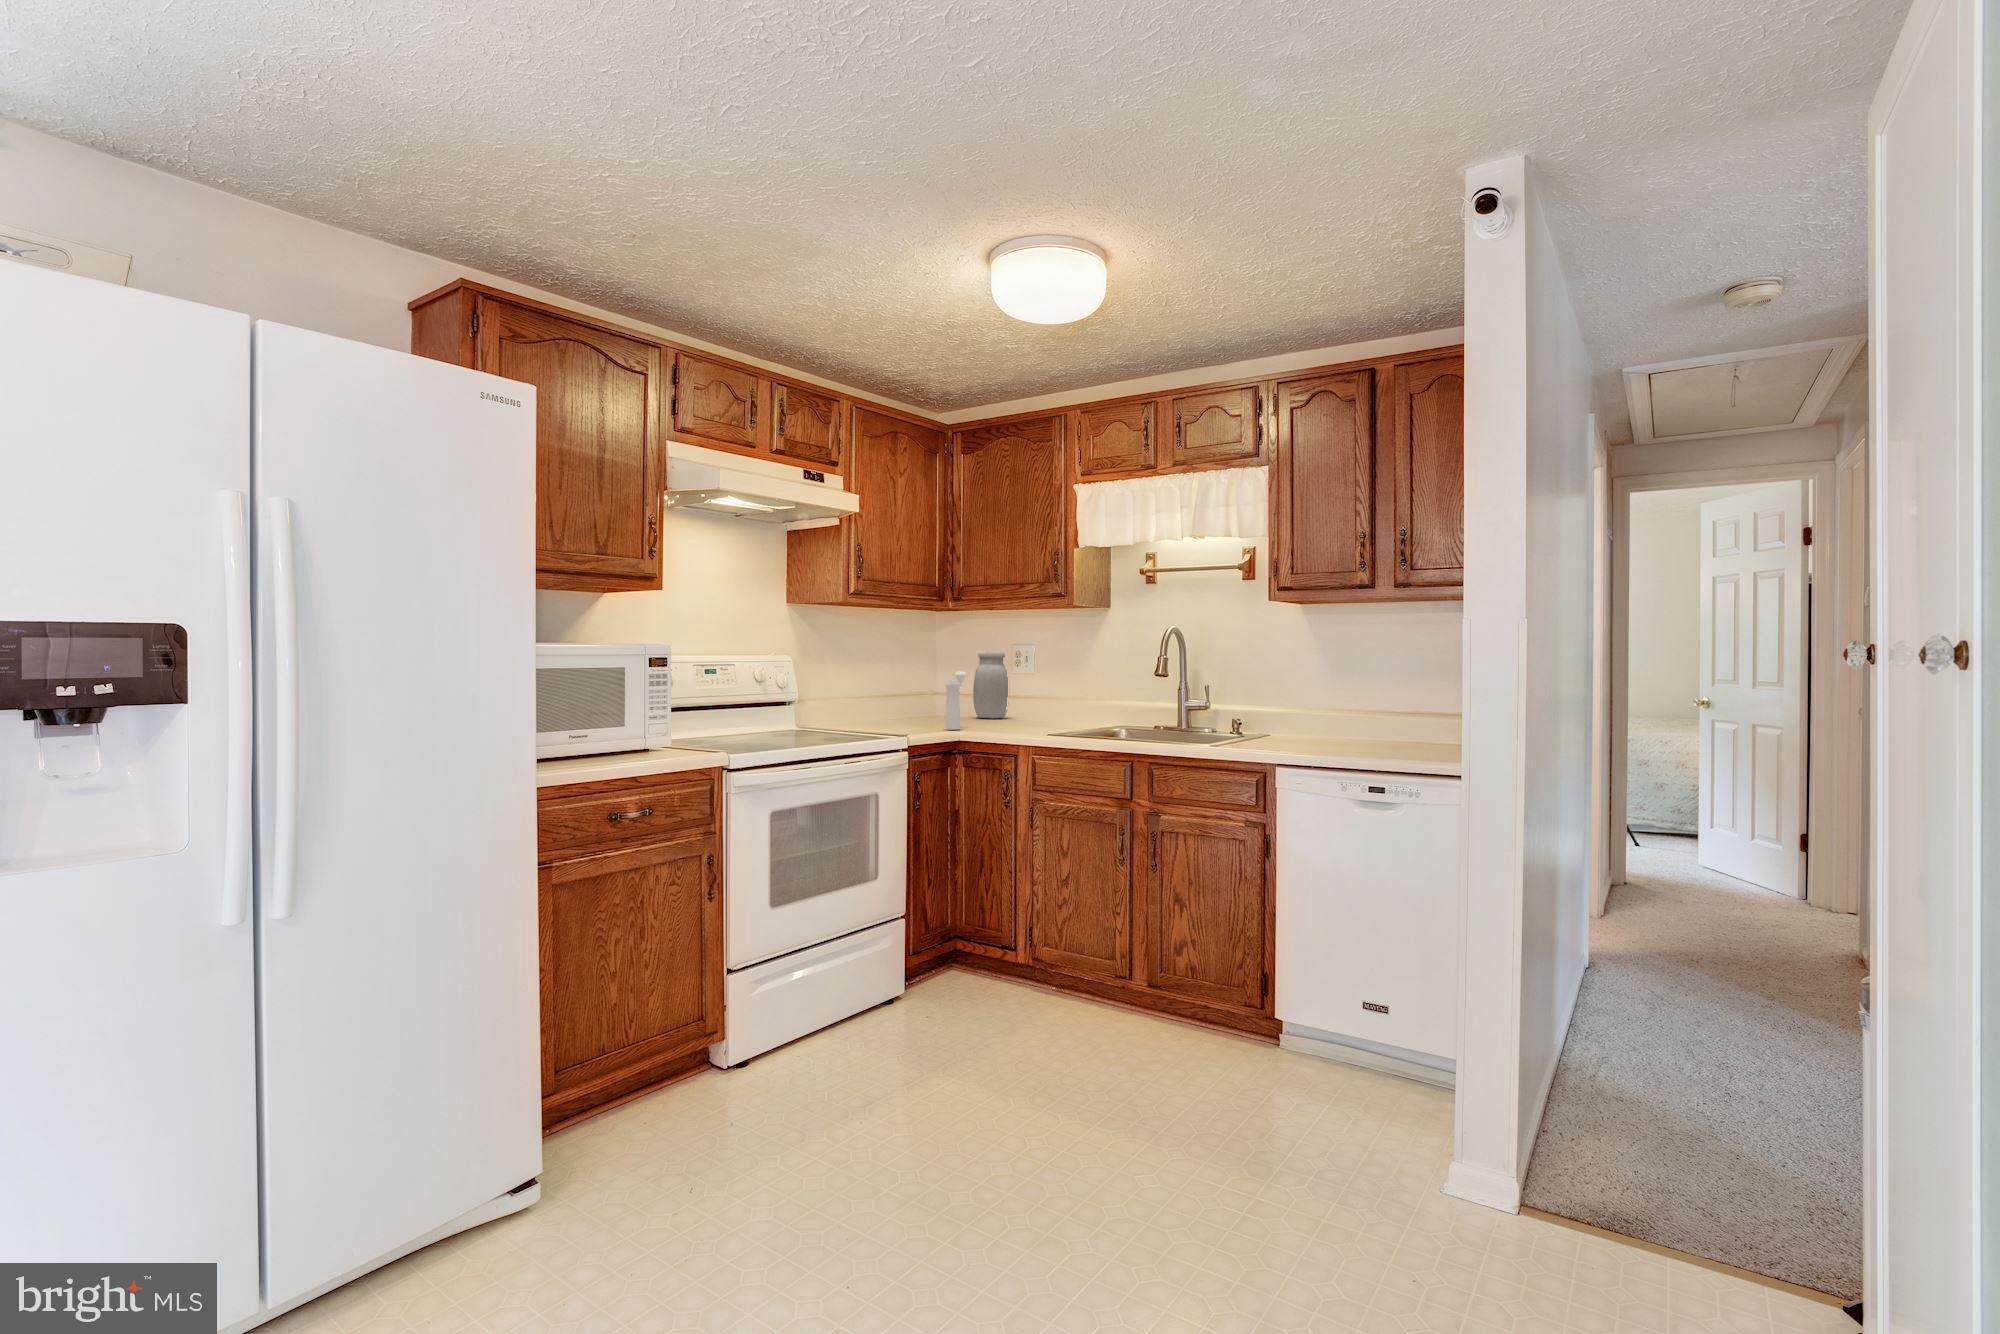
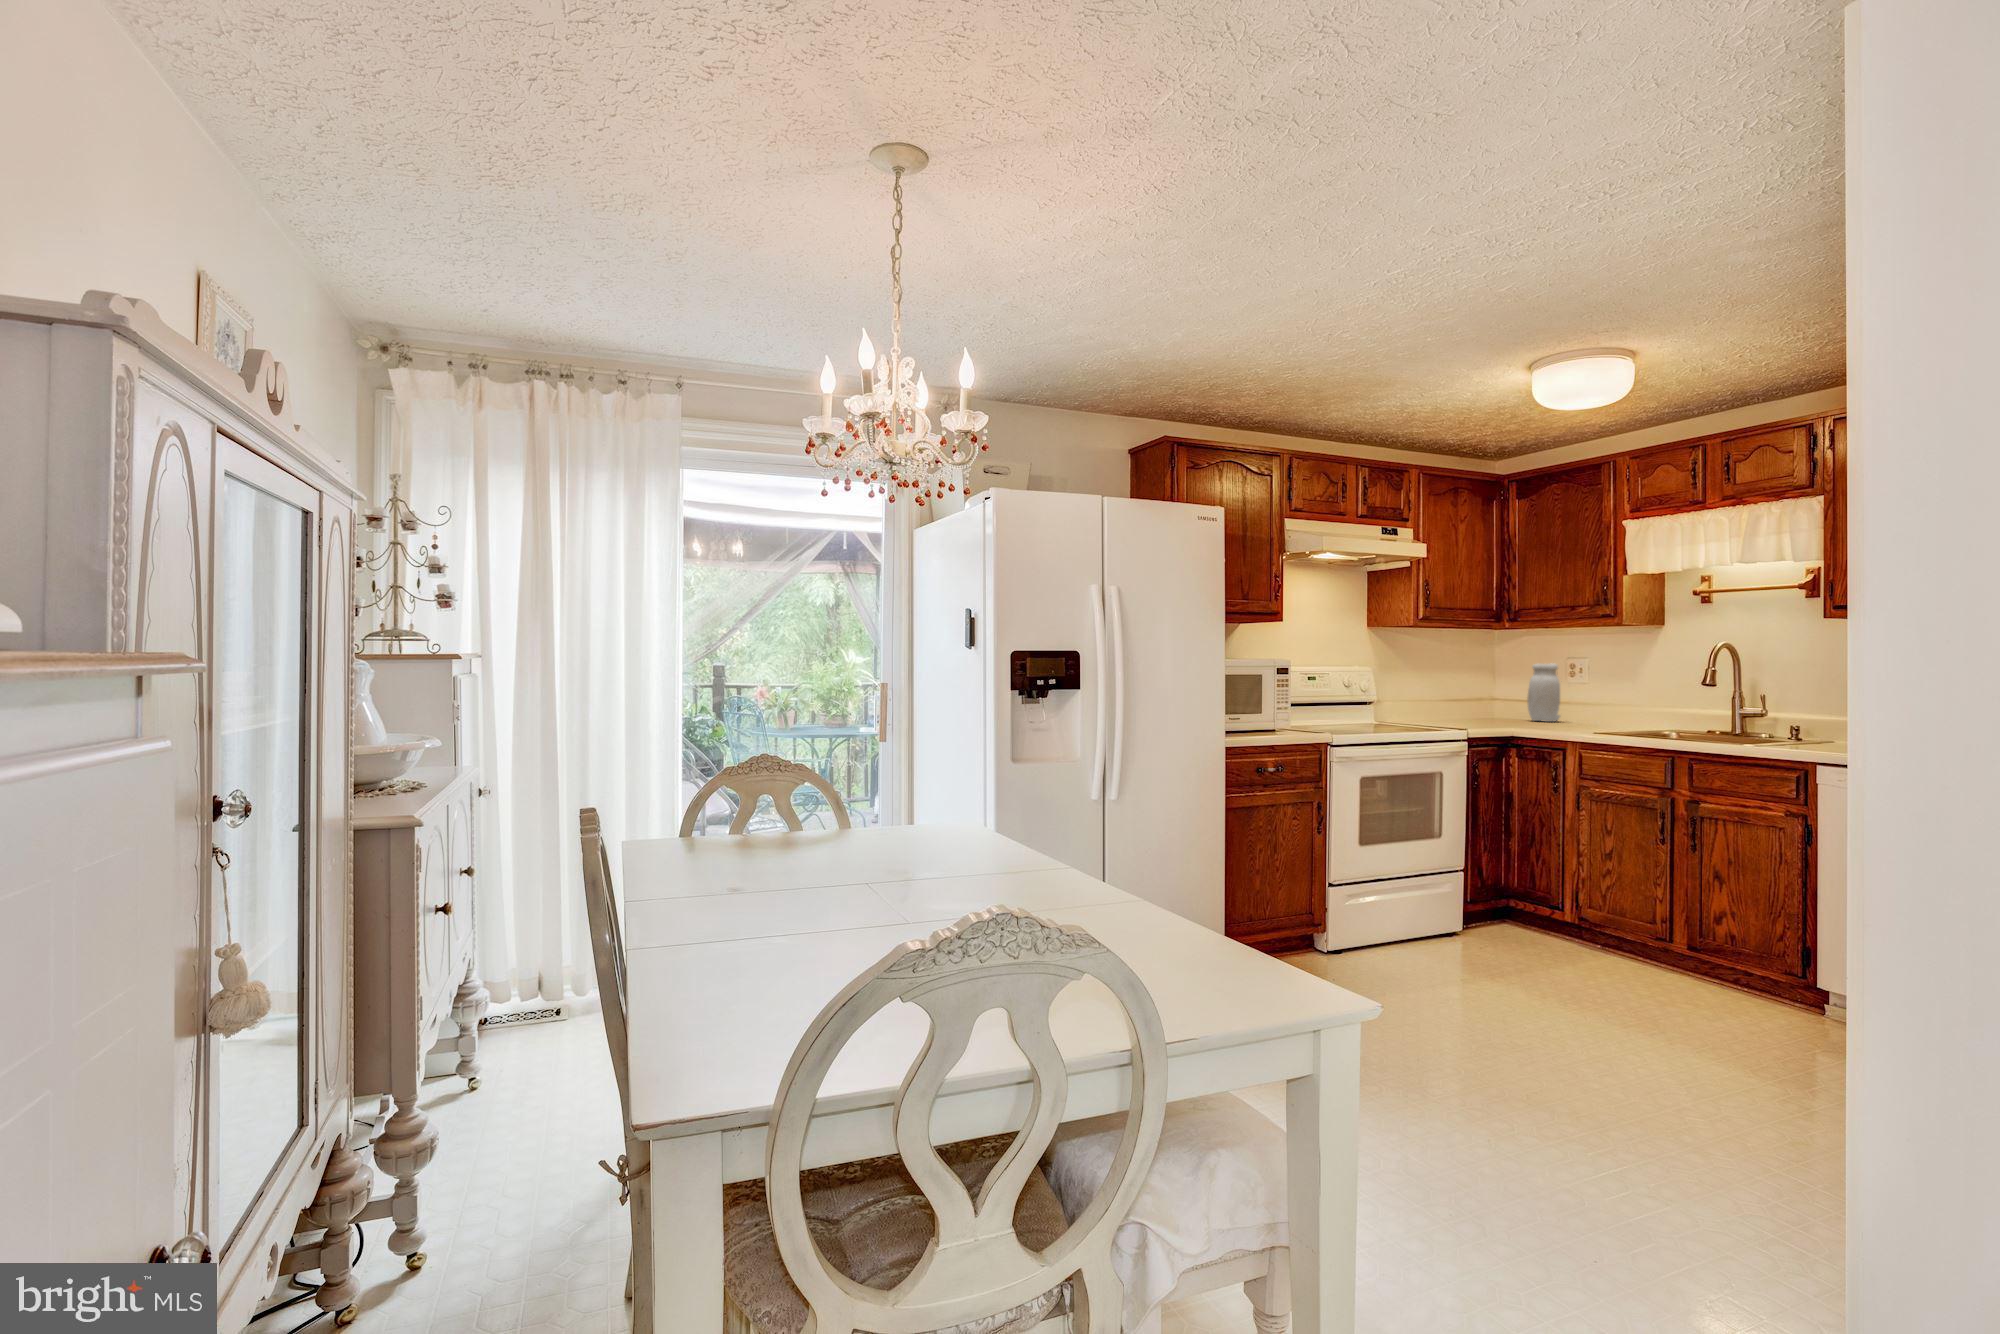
pepper mill: present [945,671,966,730] -> none [1499,681,1519,728]

